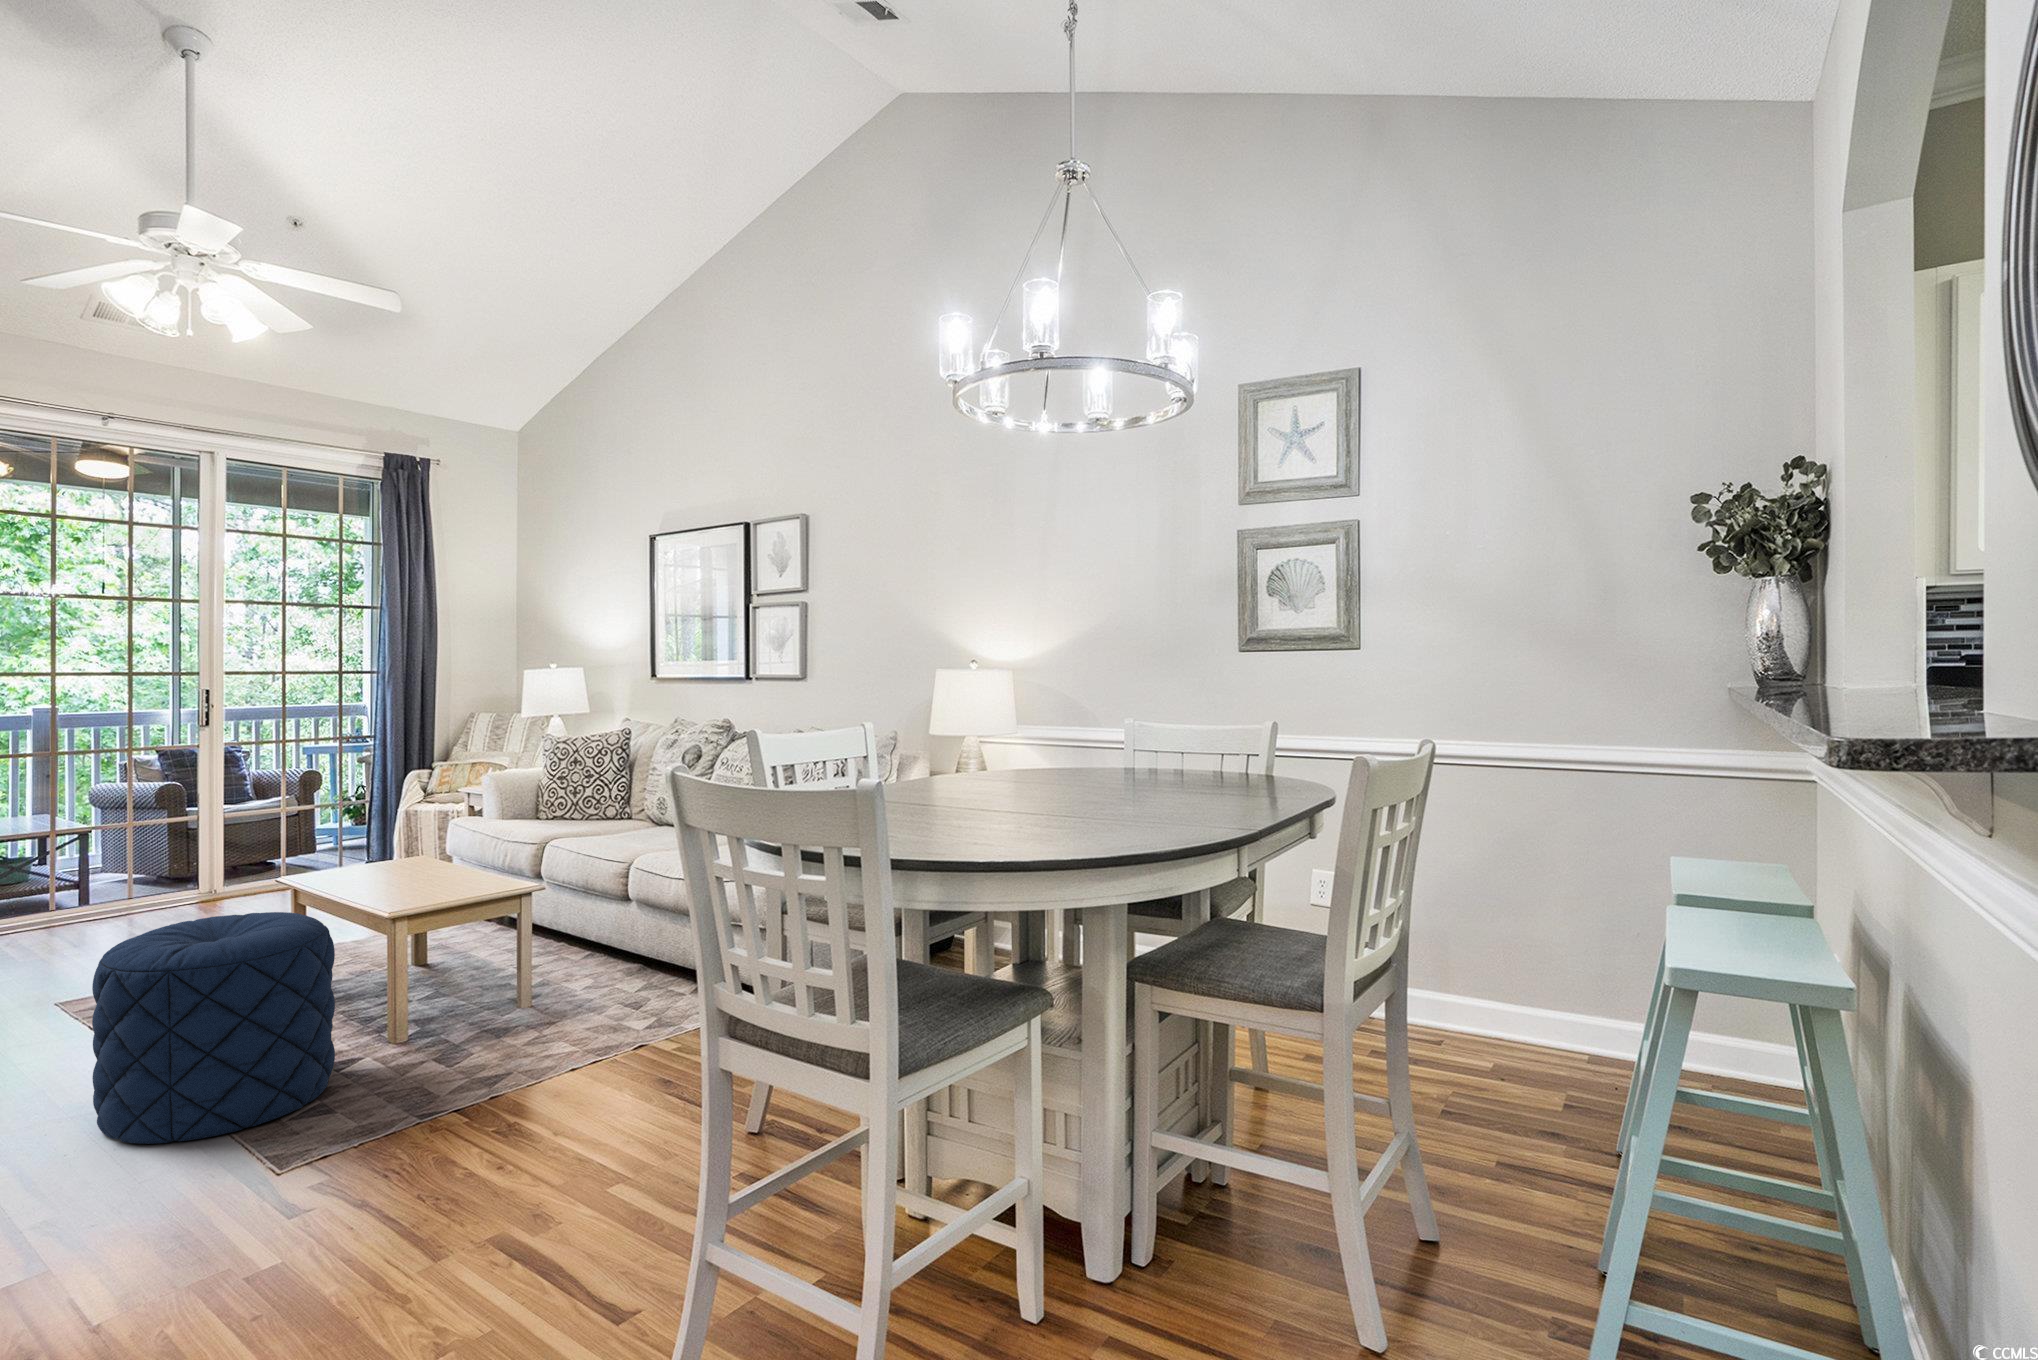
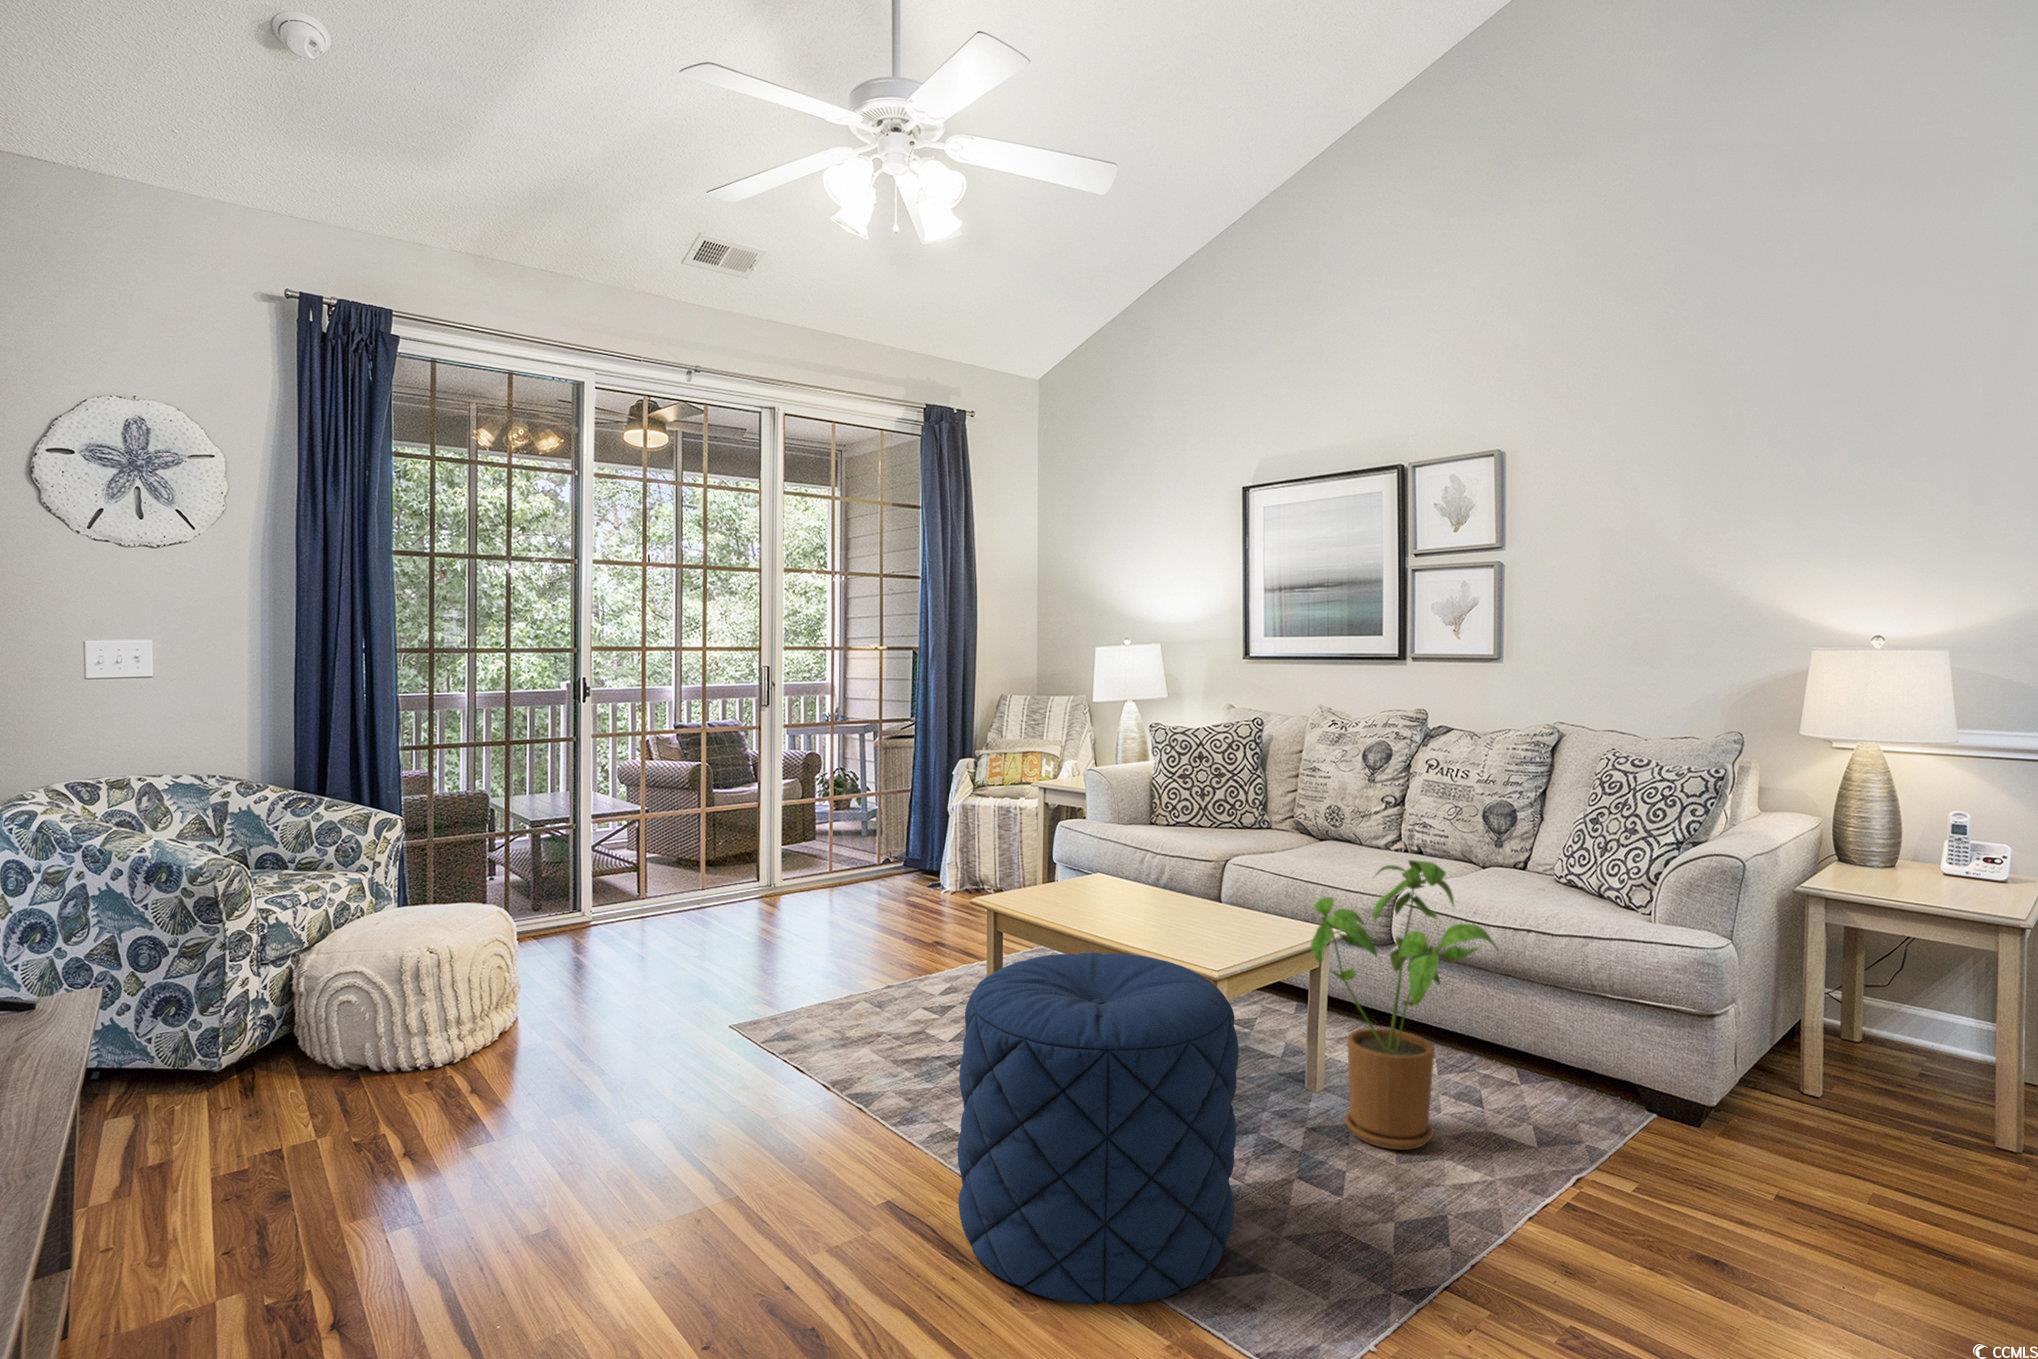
house plant: none [477,834,597,1037] -> present [1311,860,1499,1150]

